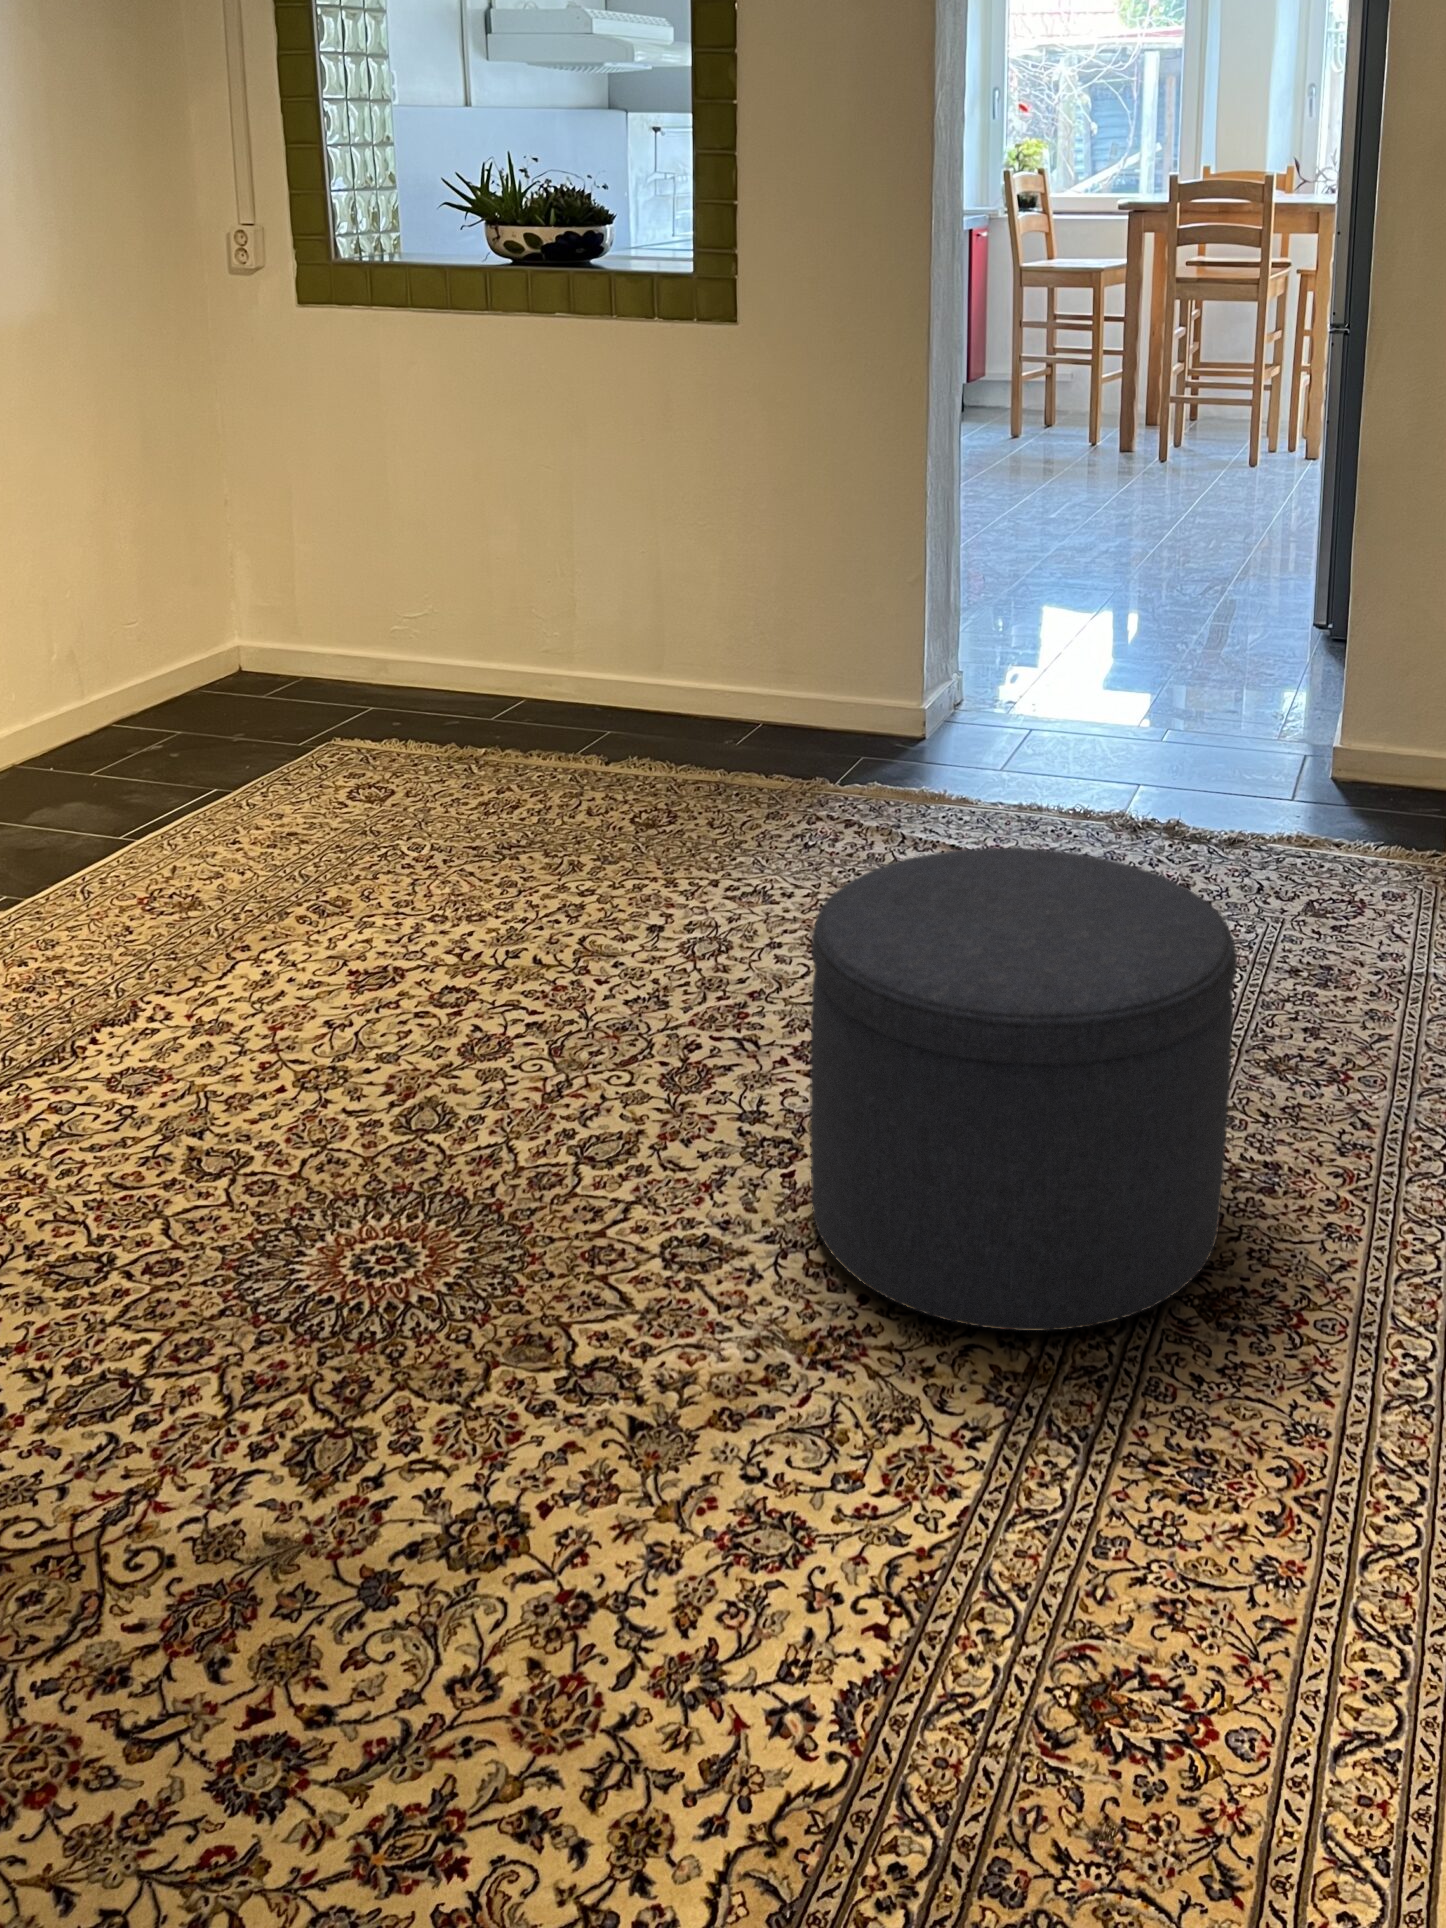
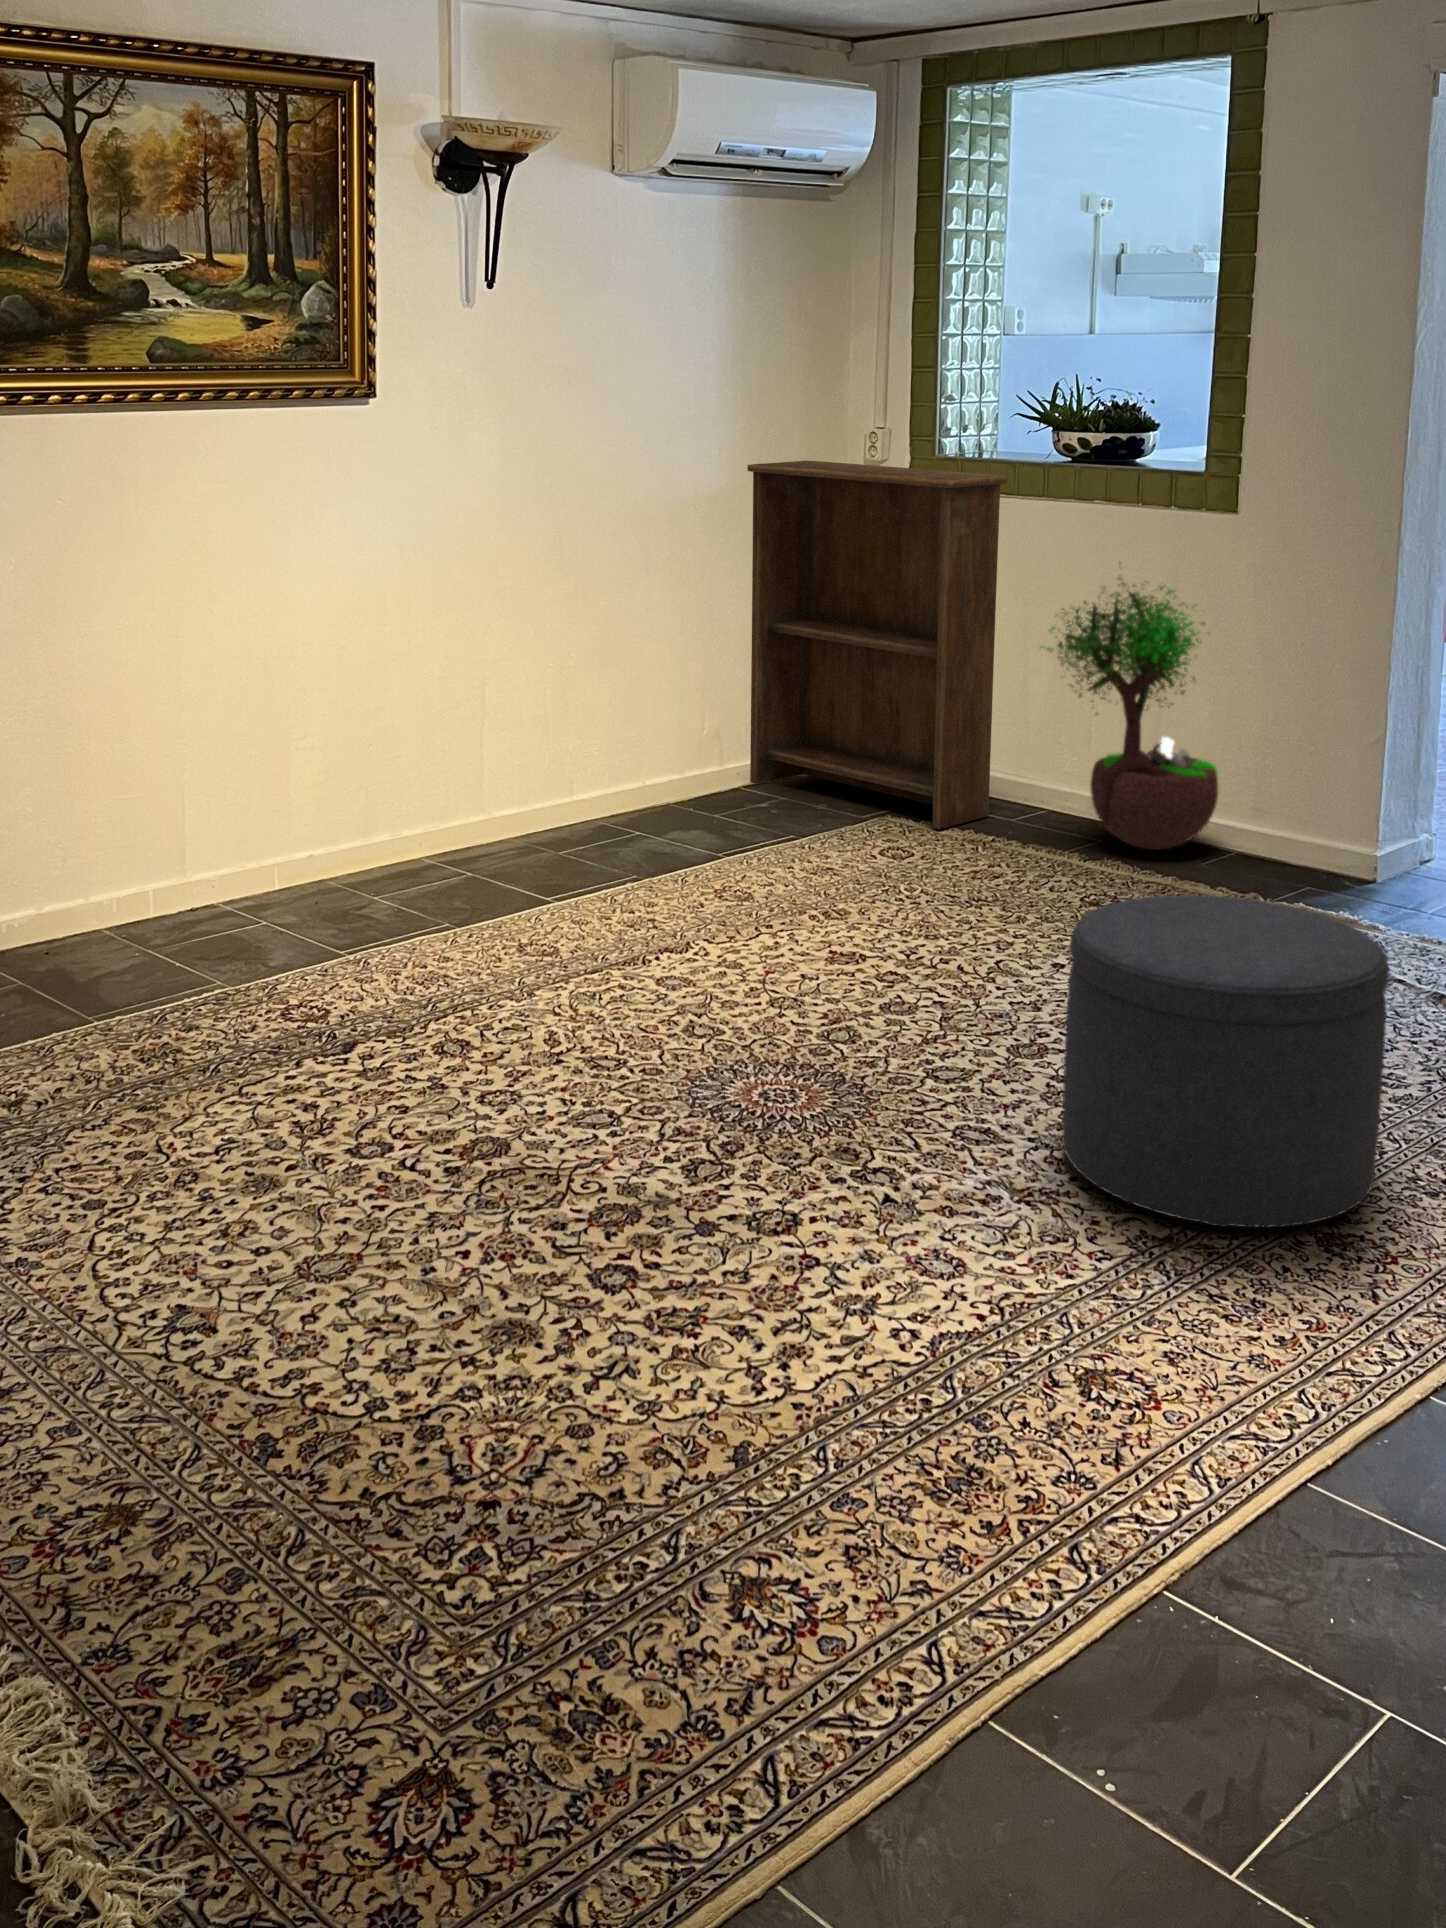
bookshelf: none [70,278,458,749] -> present [747,461,1008,829]
potted tree: none [522,391,741,738] -> present [1047,577,1218,850]

